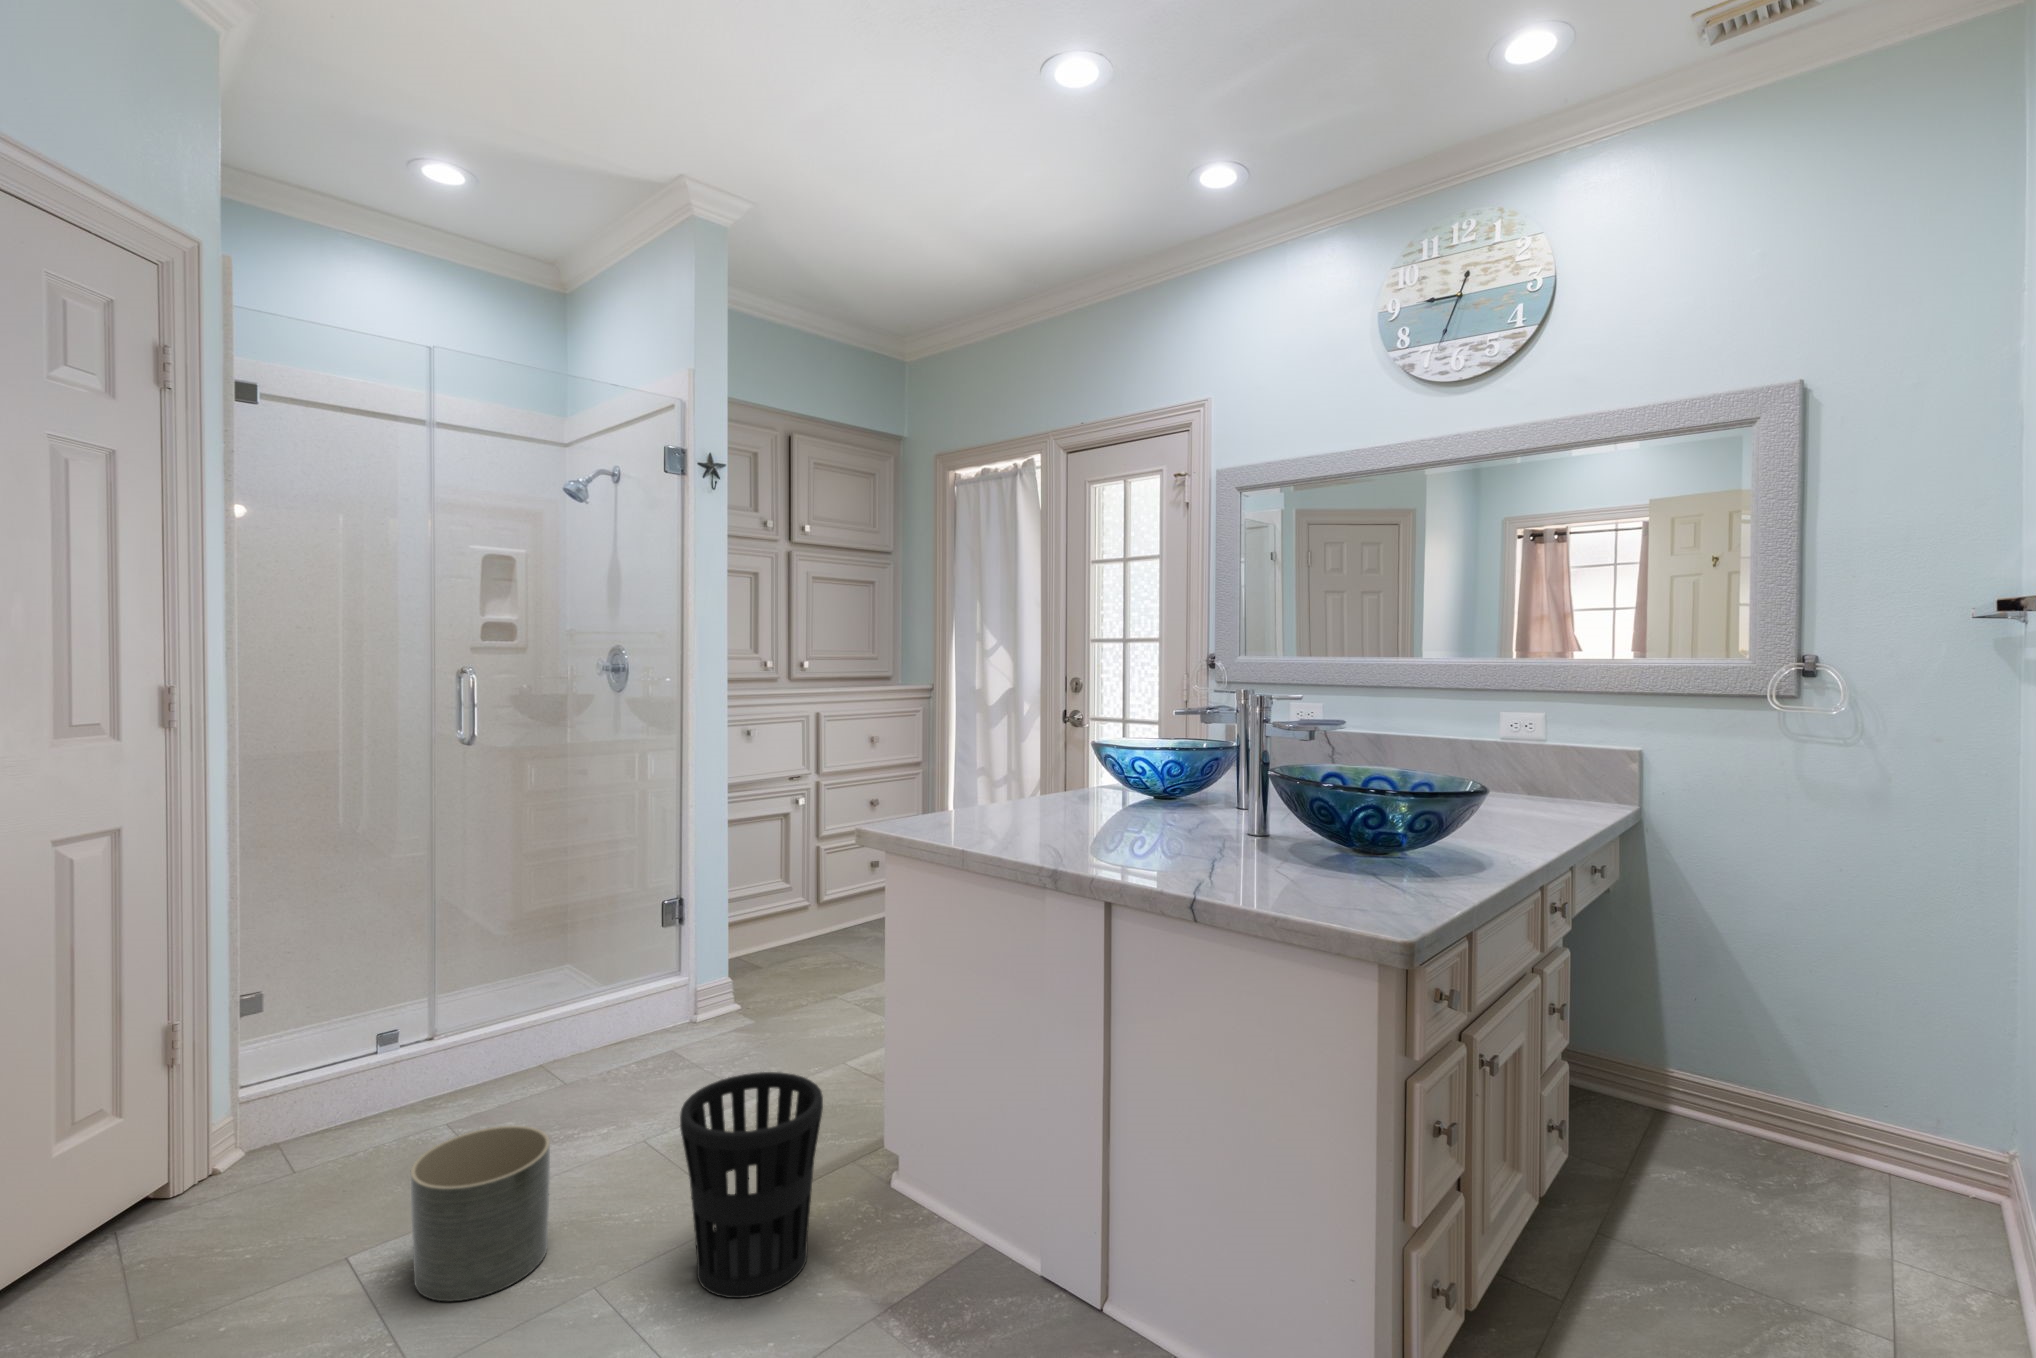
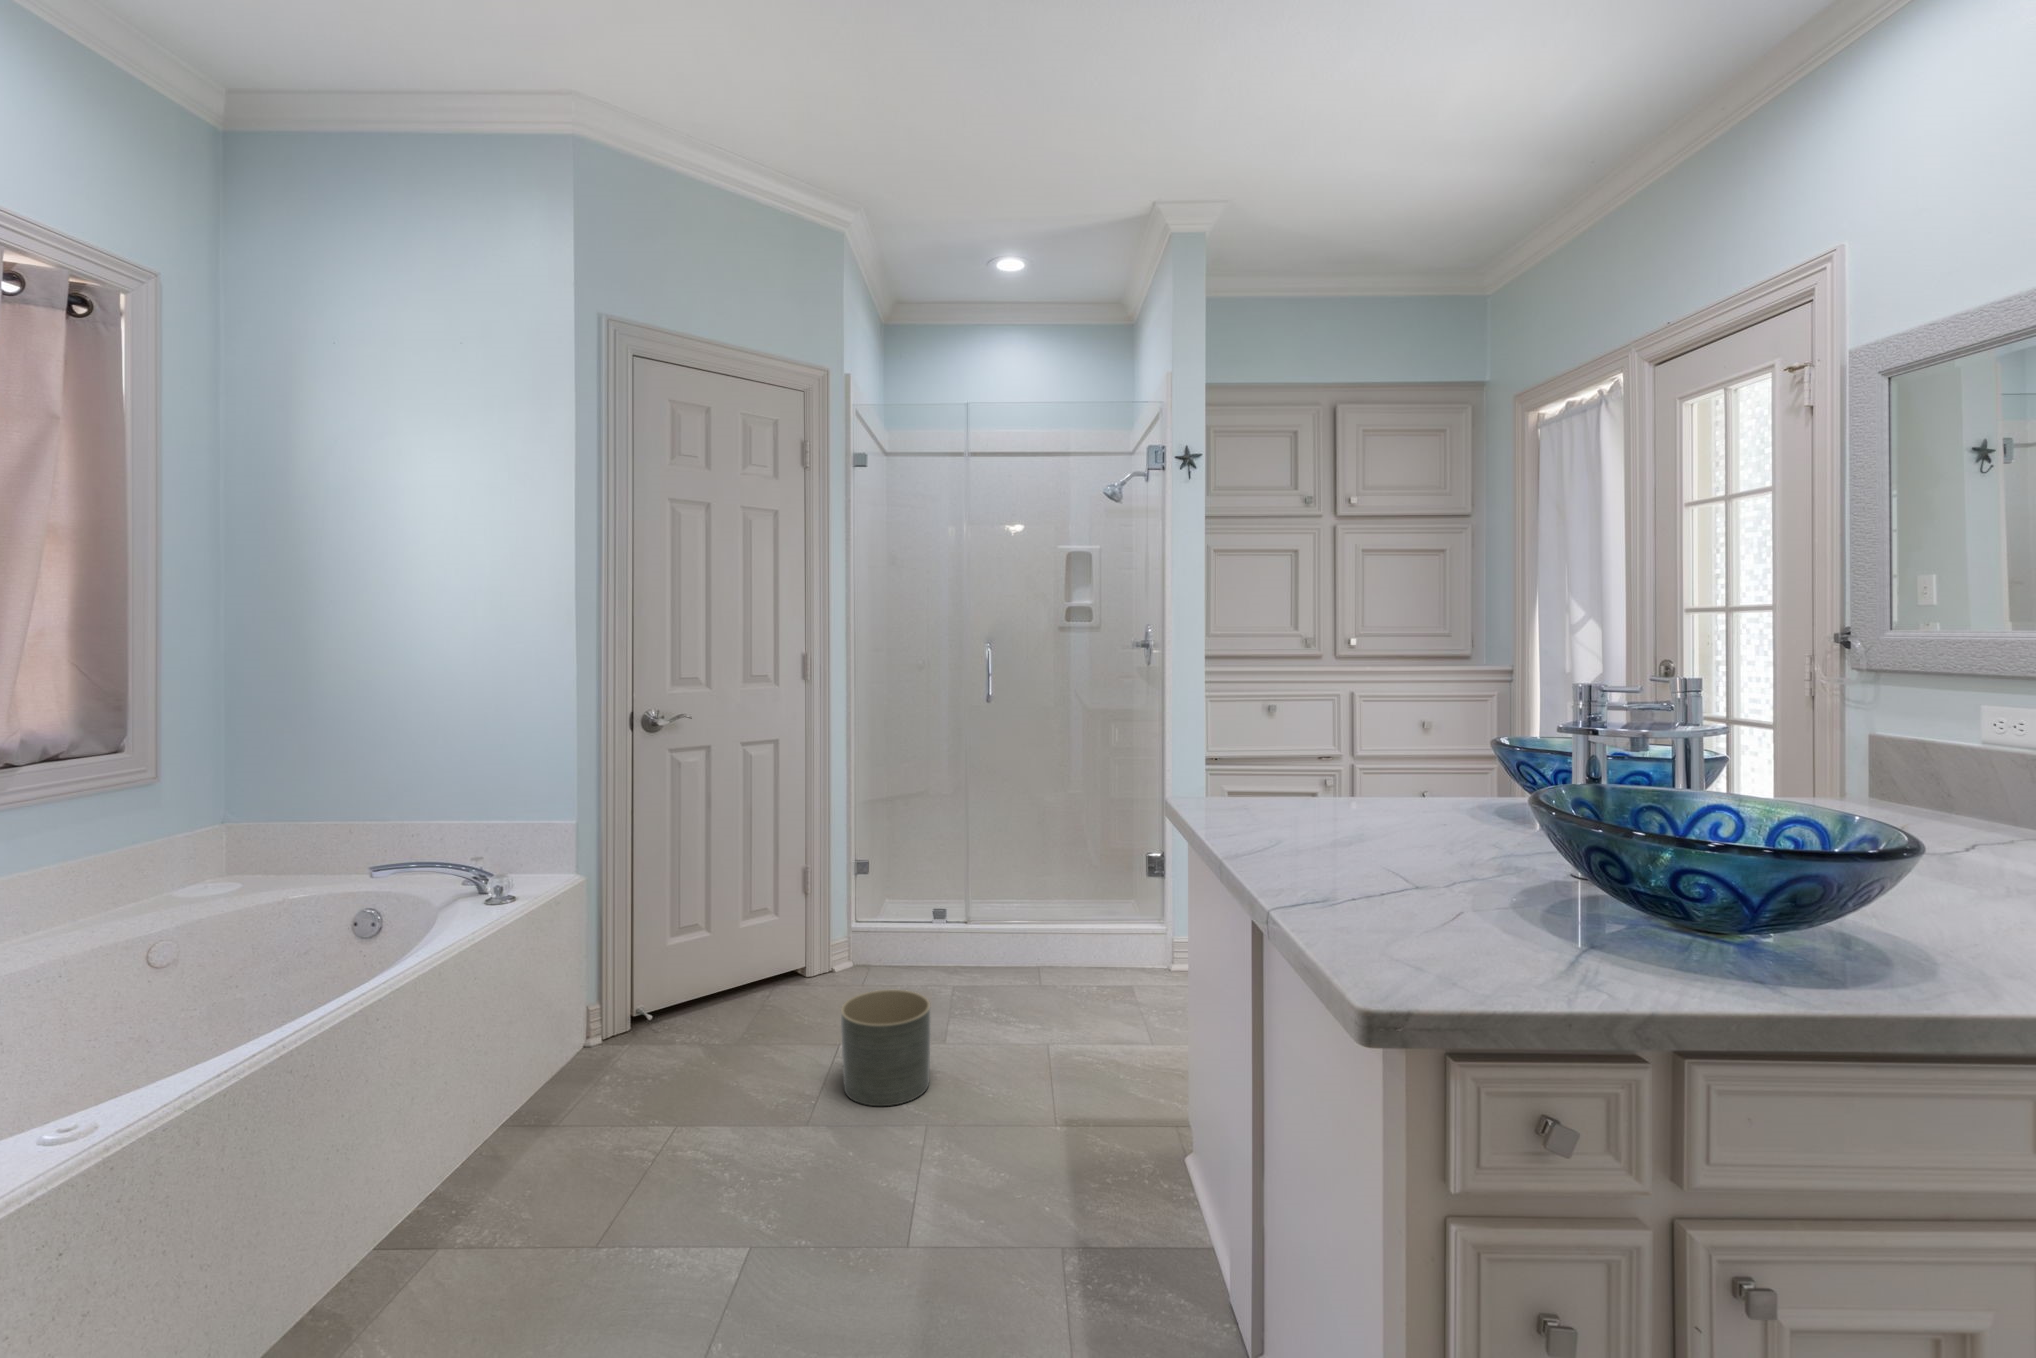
wastebasket: present [680,1072,823,1298] -> none [965,1004,1084,1194]

